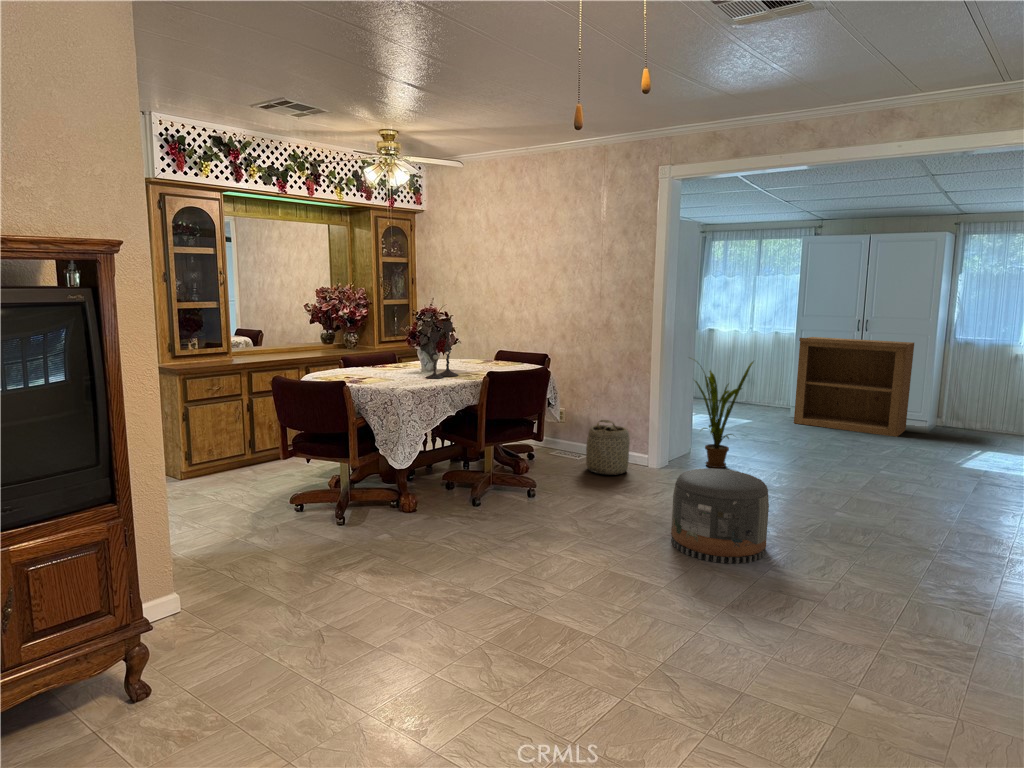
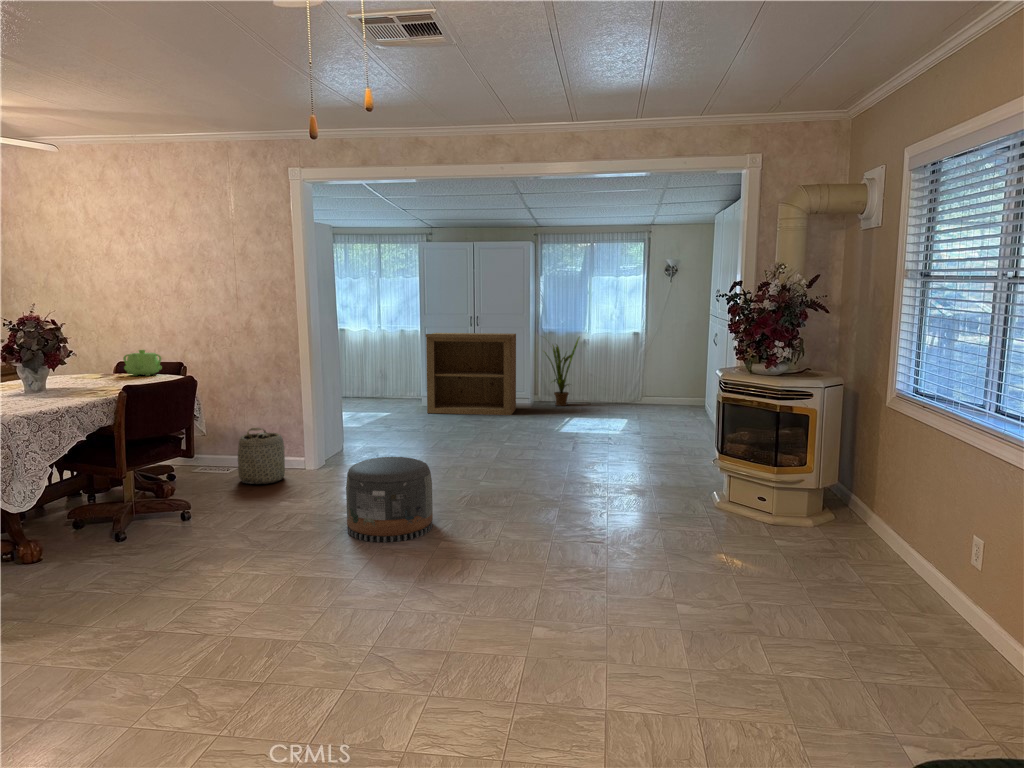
candlestick: present [426,322,458,379] -> none [38,332,81,400]
teapot: none [501,340,530,363] -> present [123,350,162,376]
house plant: present [695,362,753,468] -> present [545,338,579,406]

